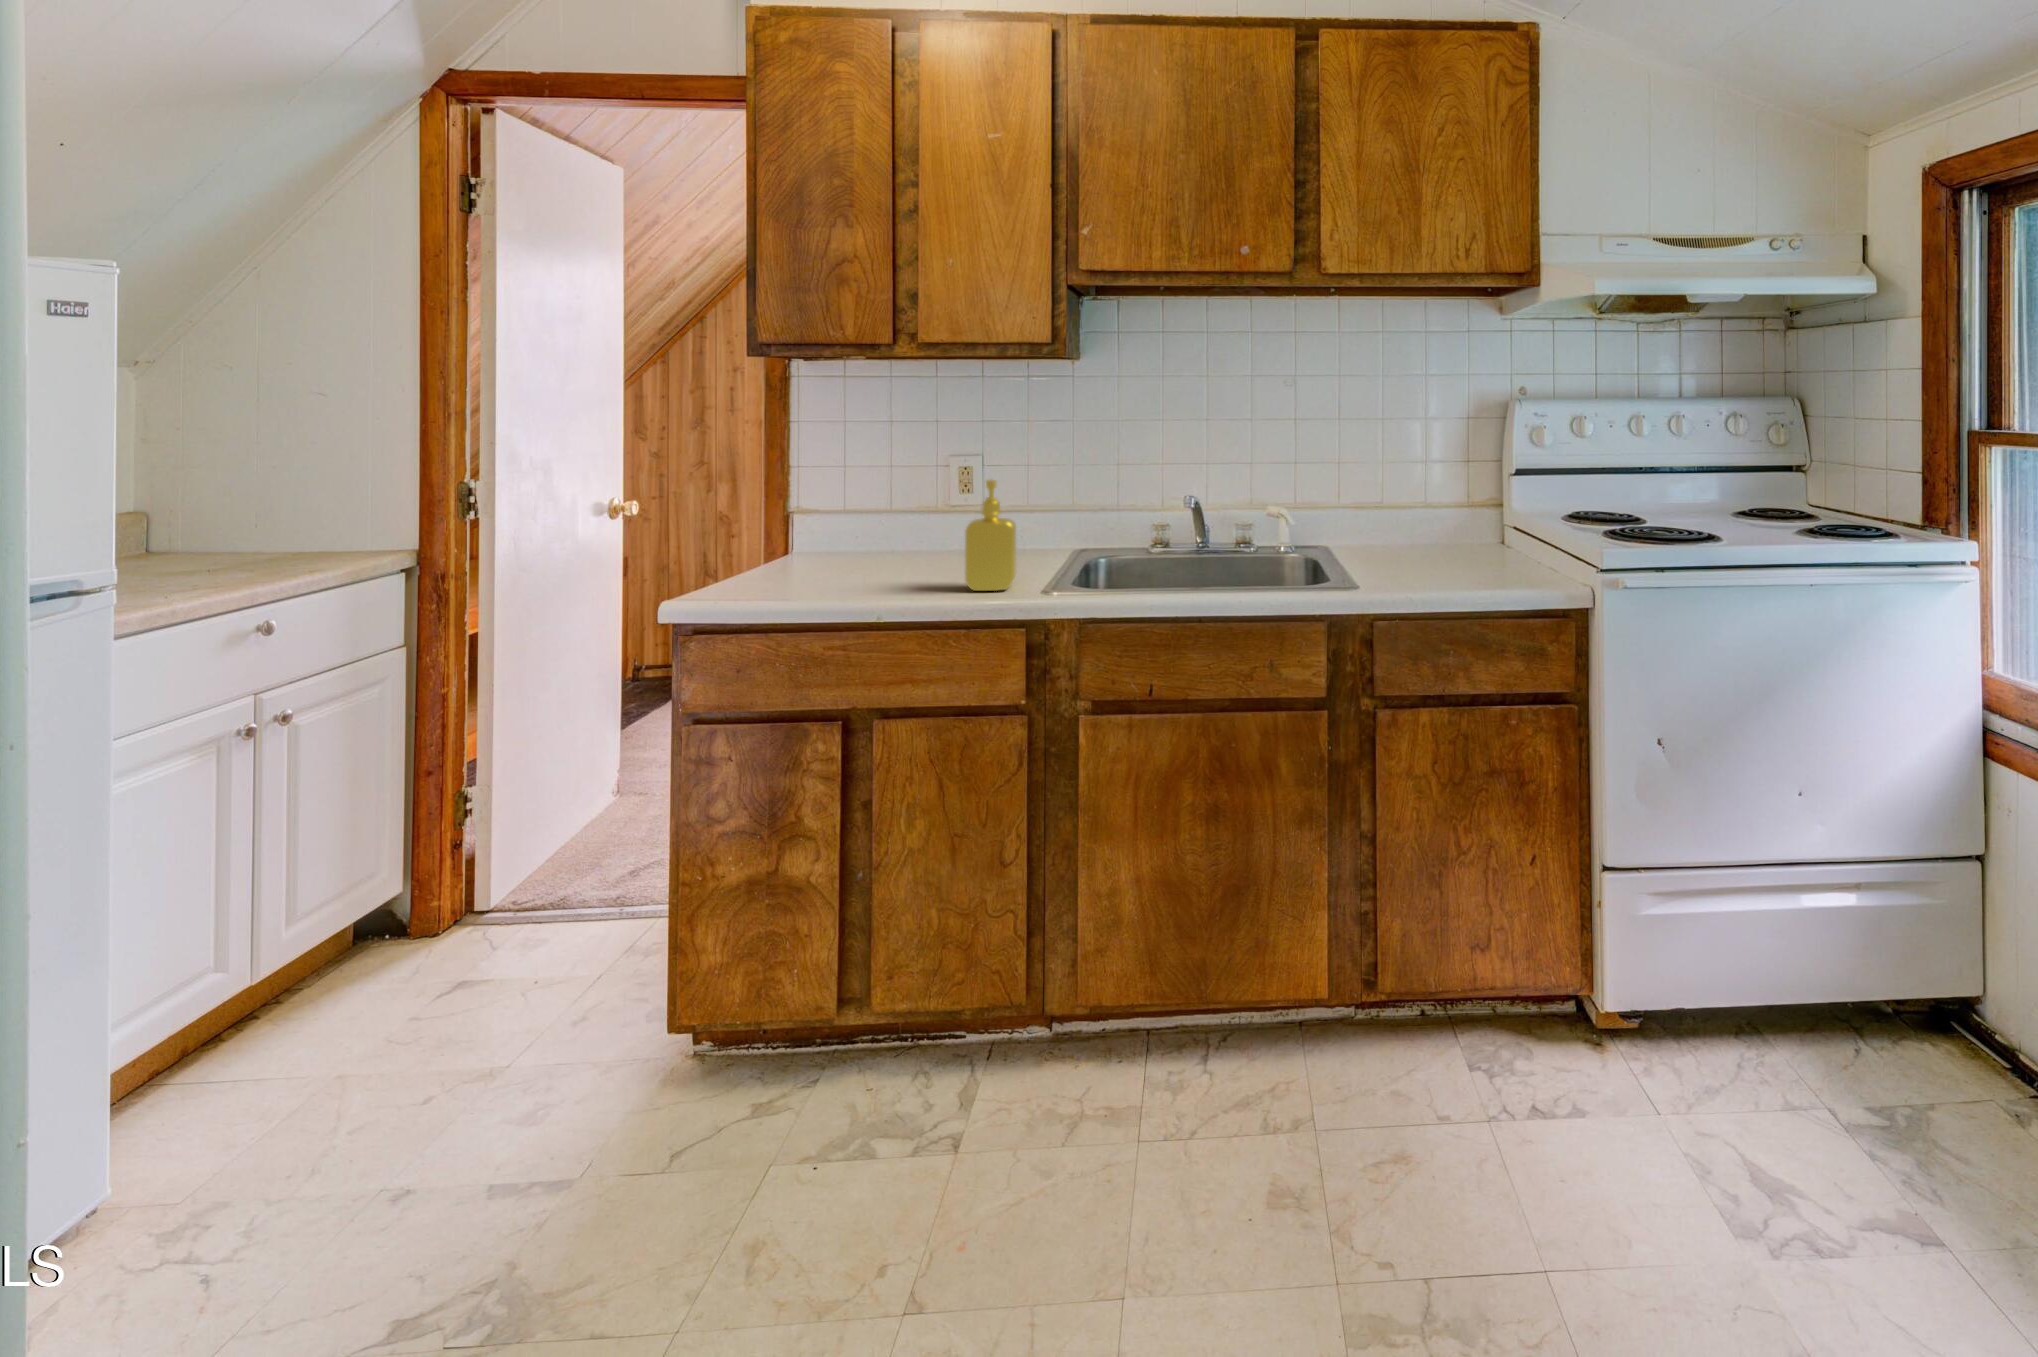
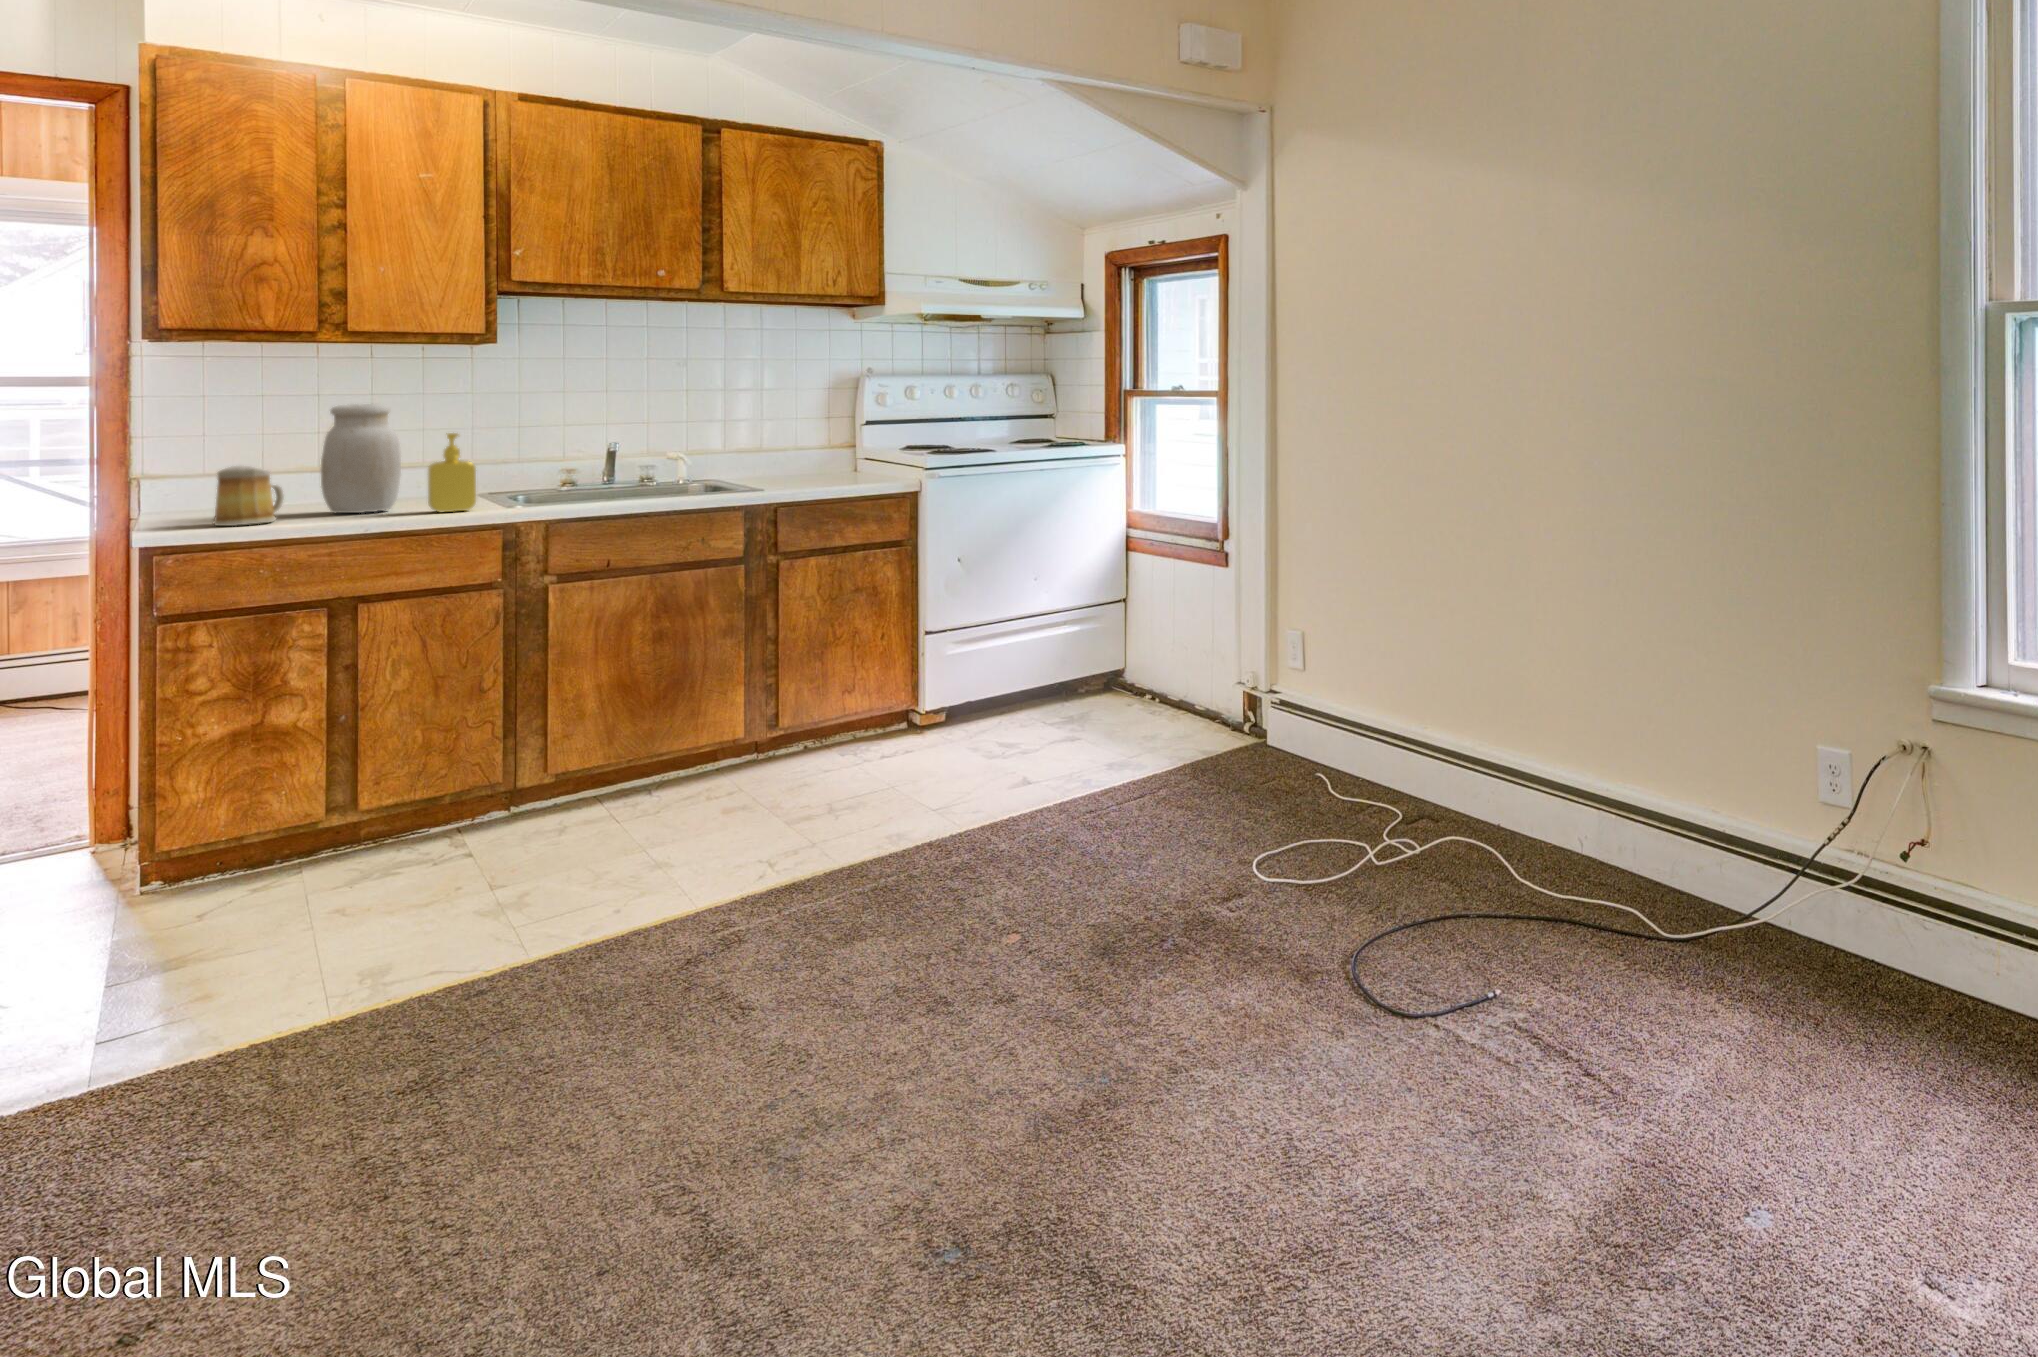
jar: none [879,435,957,579] -> present [321,404,401,513]
mug: none [759,515,831,594] -> present [213,466,284,526]

